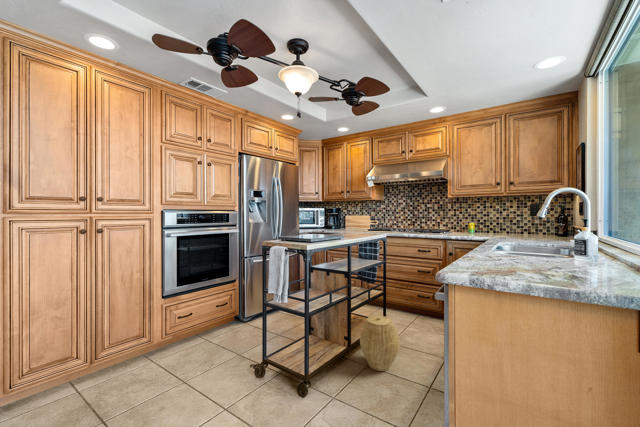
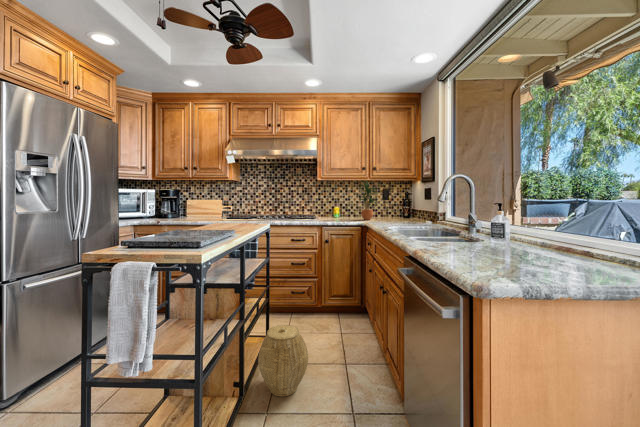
potted plant: none [487,196,515,236] -> present [358,181,376,220]

